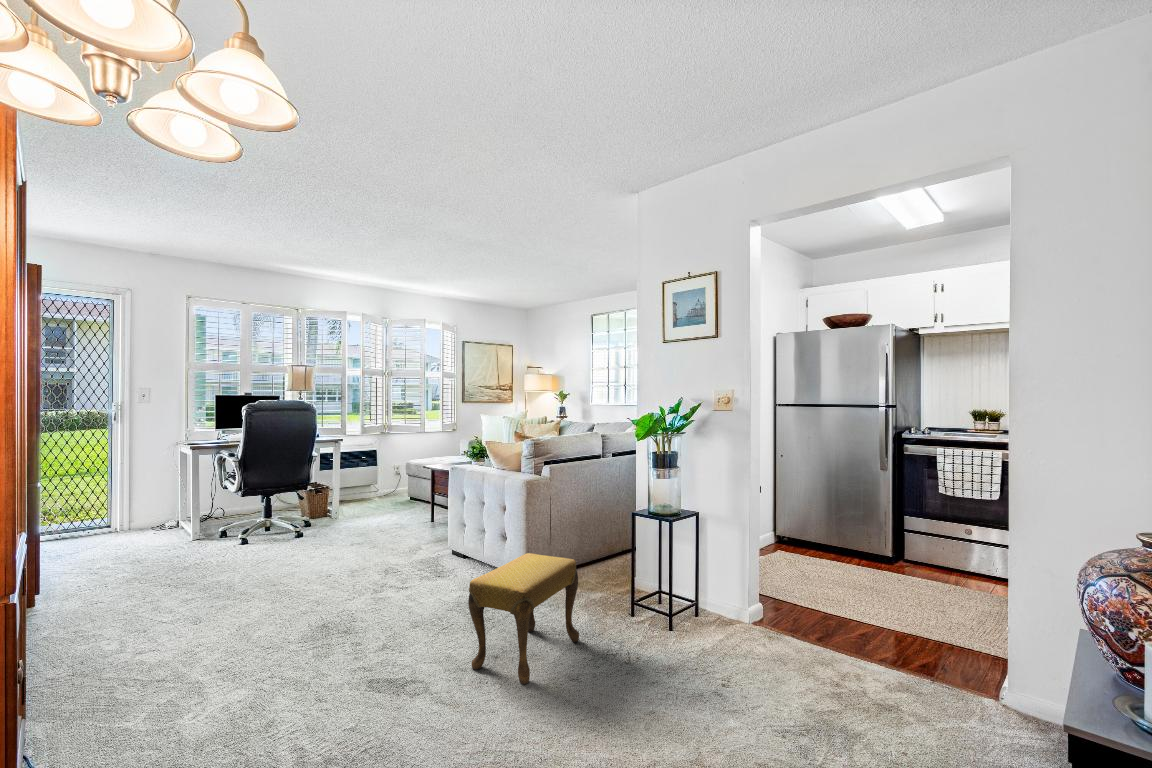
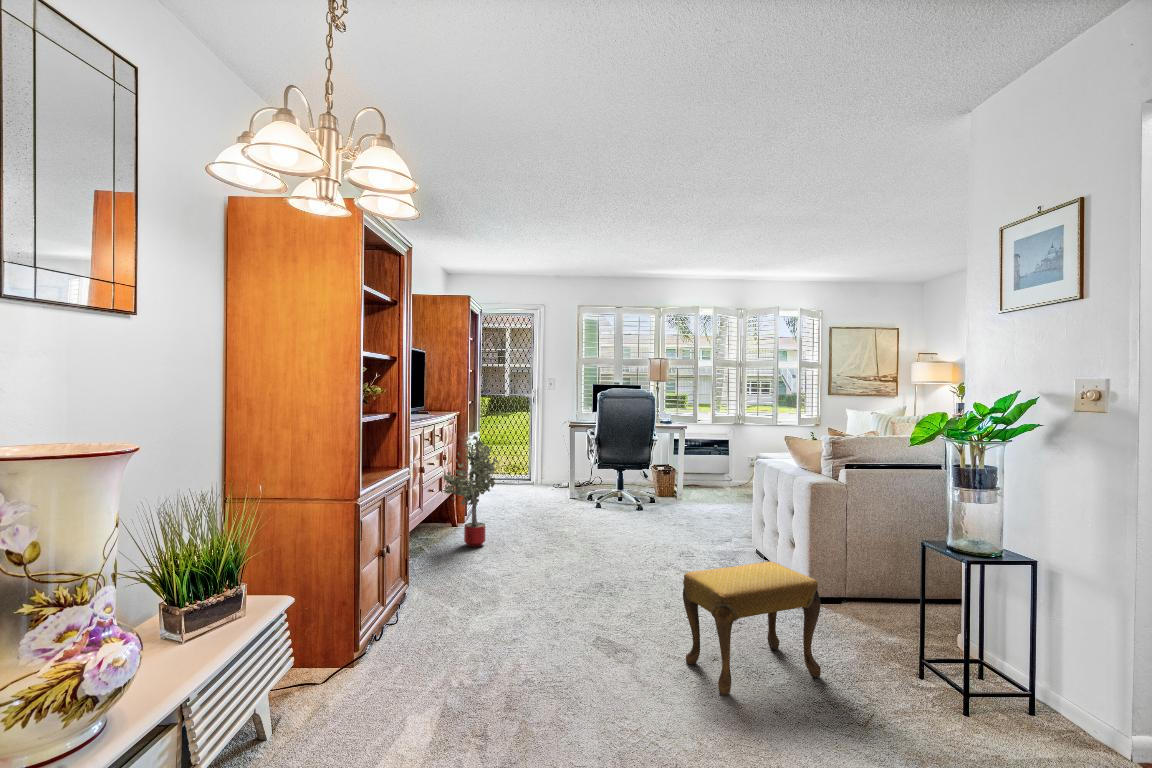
potted tree: none [24,472,135,631] -> present [443,436,498,547]

